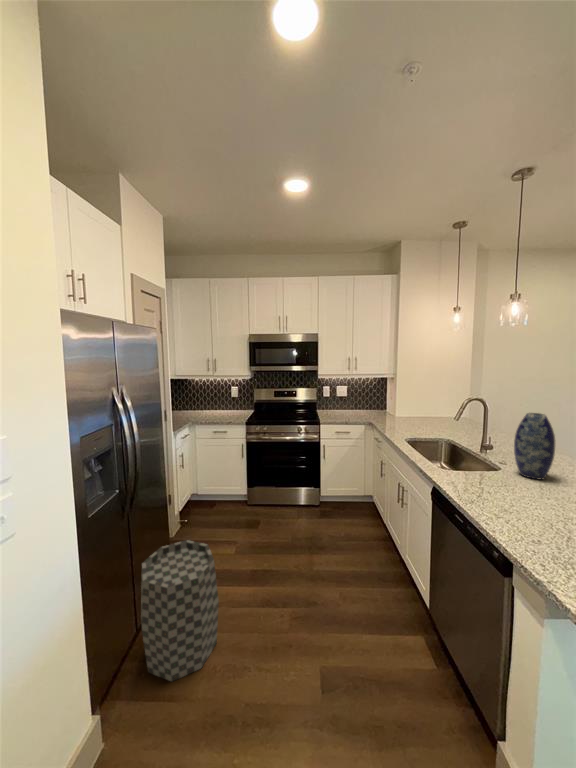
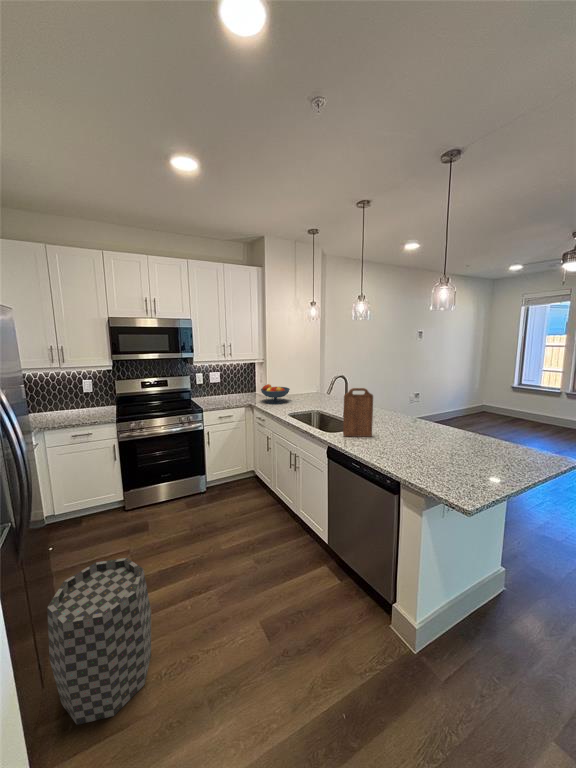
fruit bowl: none [384,402,419,426] -> present [261,384,290,404]
vase: present [514,413,555,480] -> none [372,383,395,429]
cutting board: none [459,416,507,485] -> present [343,388,373,437]

